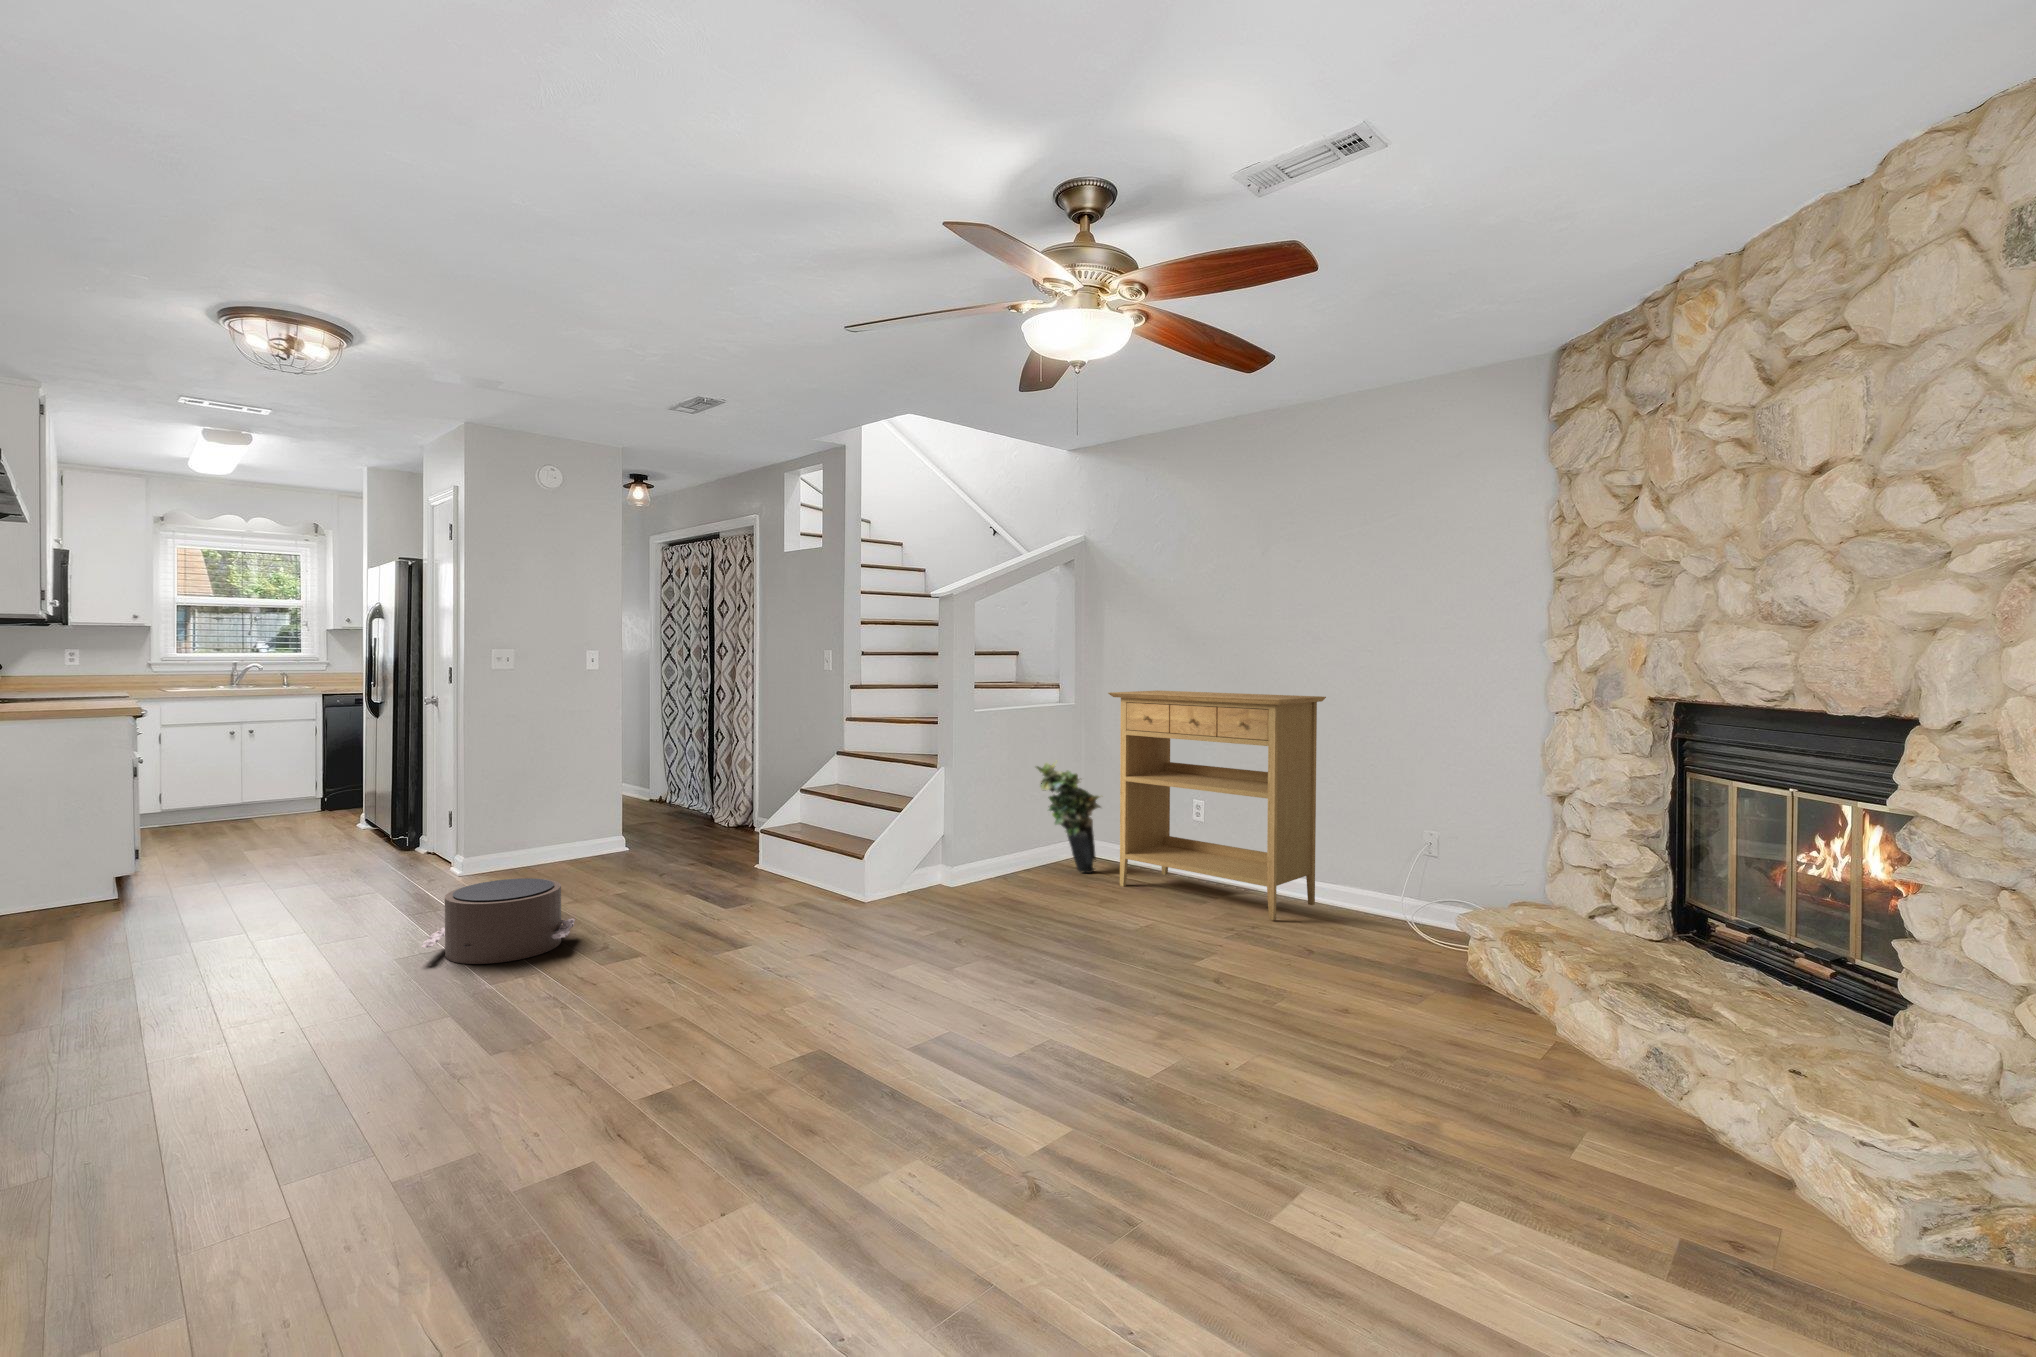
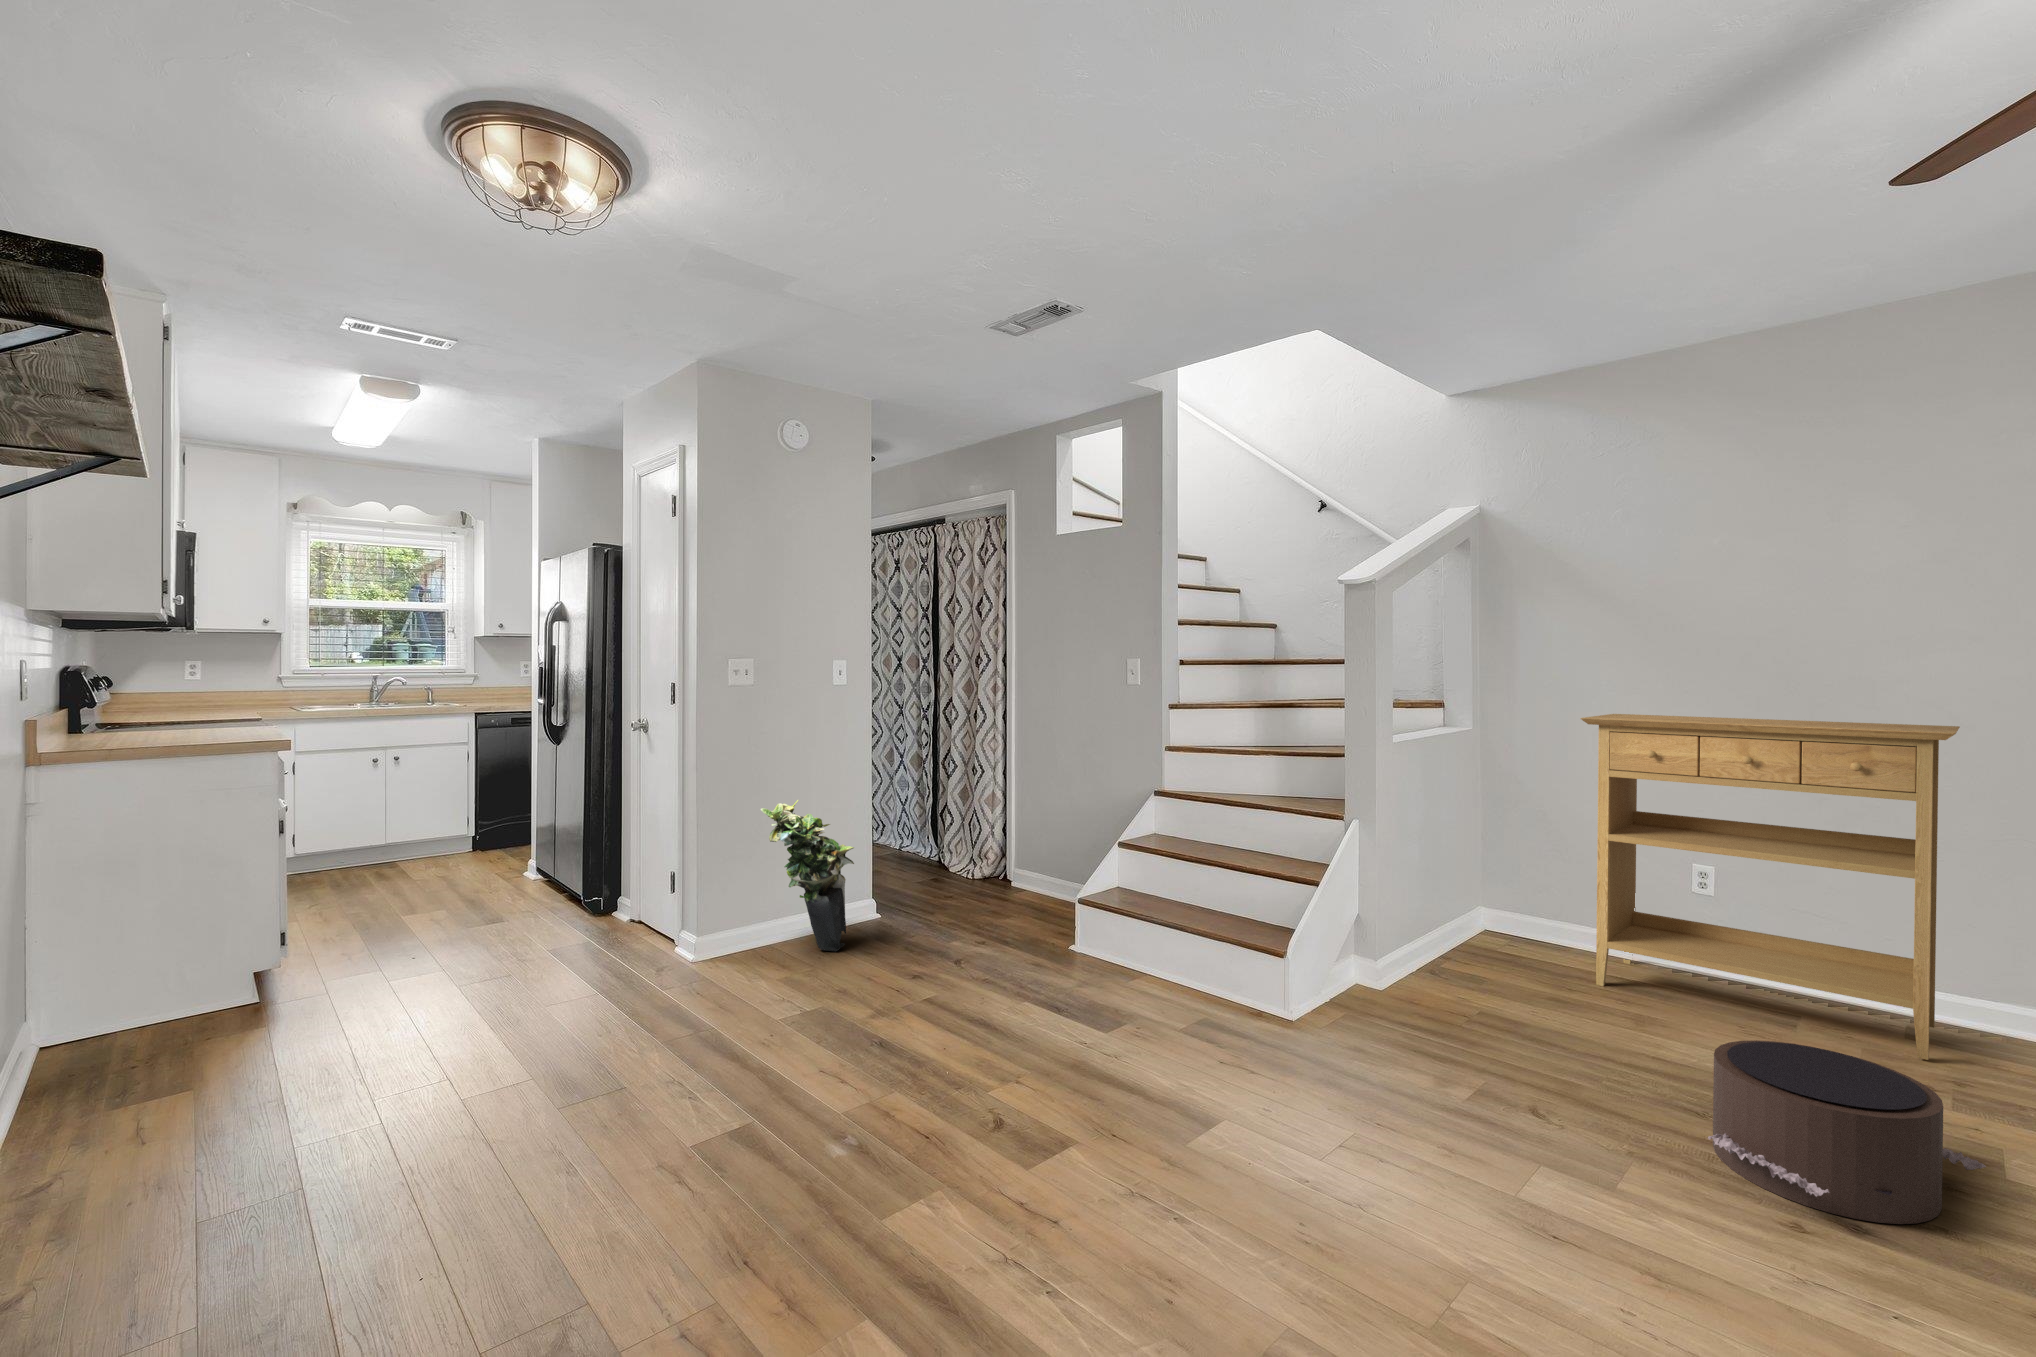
potted plant: present [1035,763,1100,873] -> present [761,800,854,952]
pouf: present [421,878,575,964] -> present [1708,1040,1986,1224]

